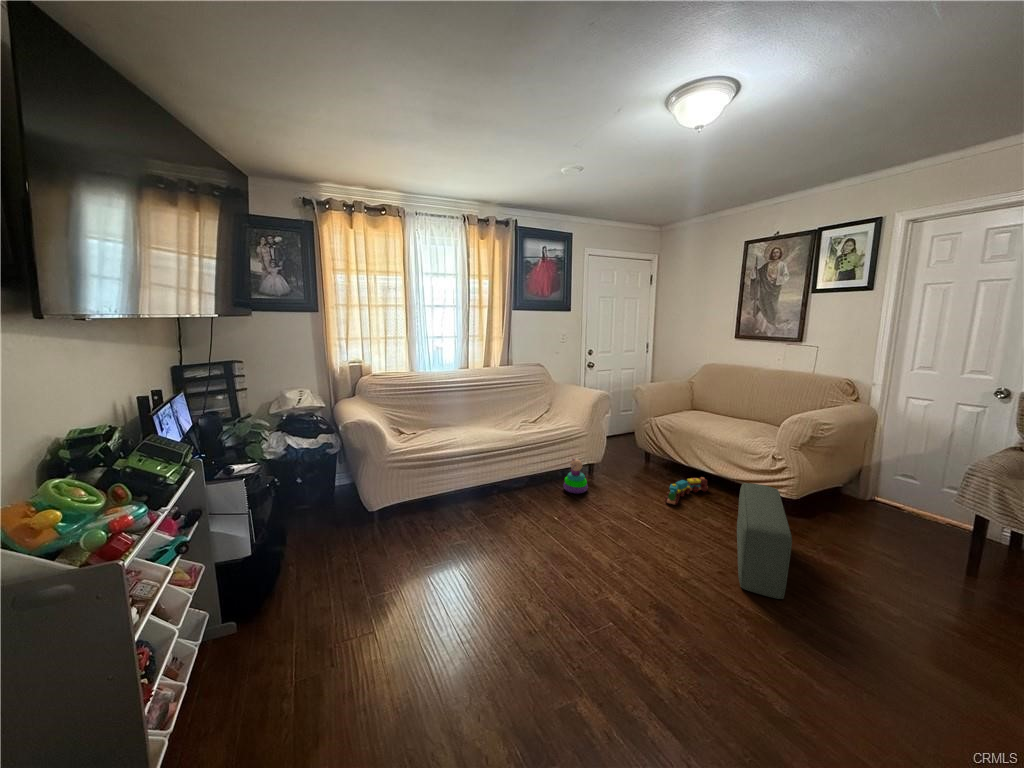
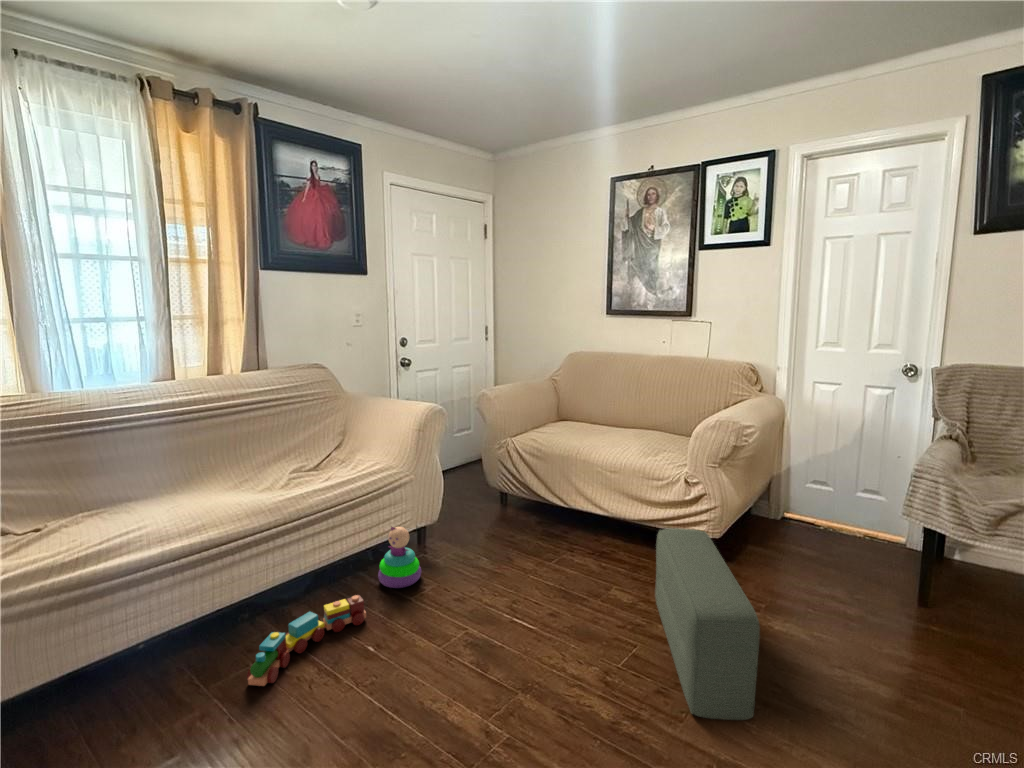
toy train: present [665,477,708,504] -> present [247,595,367,686]

